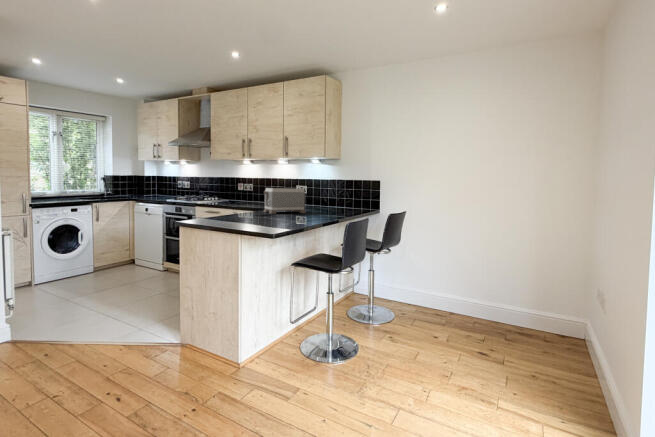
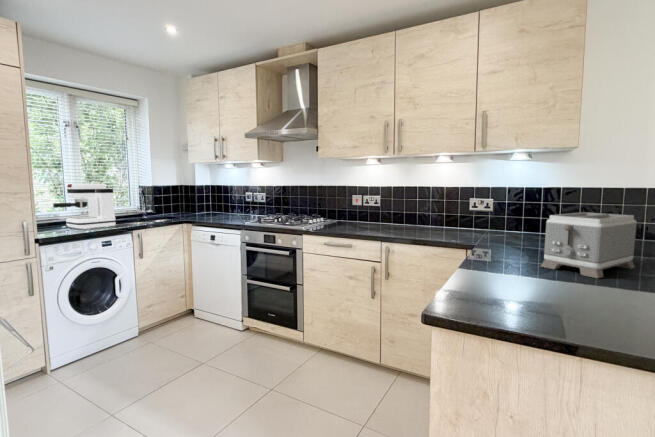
coffee maker: none [41,171,80,200] -> present [53,183,116,230]

